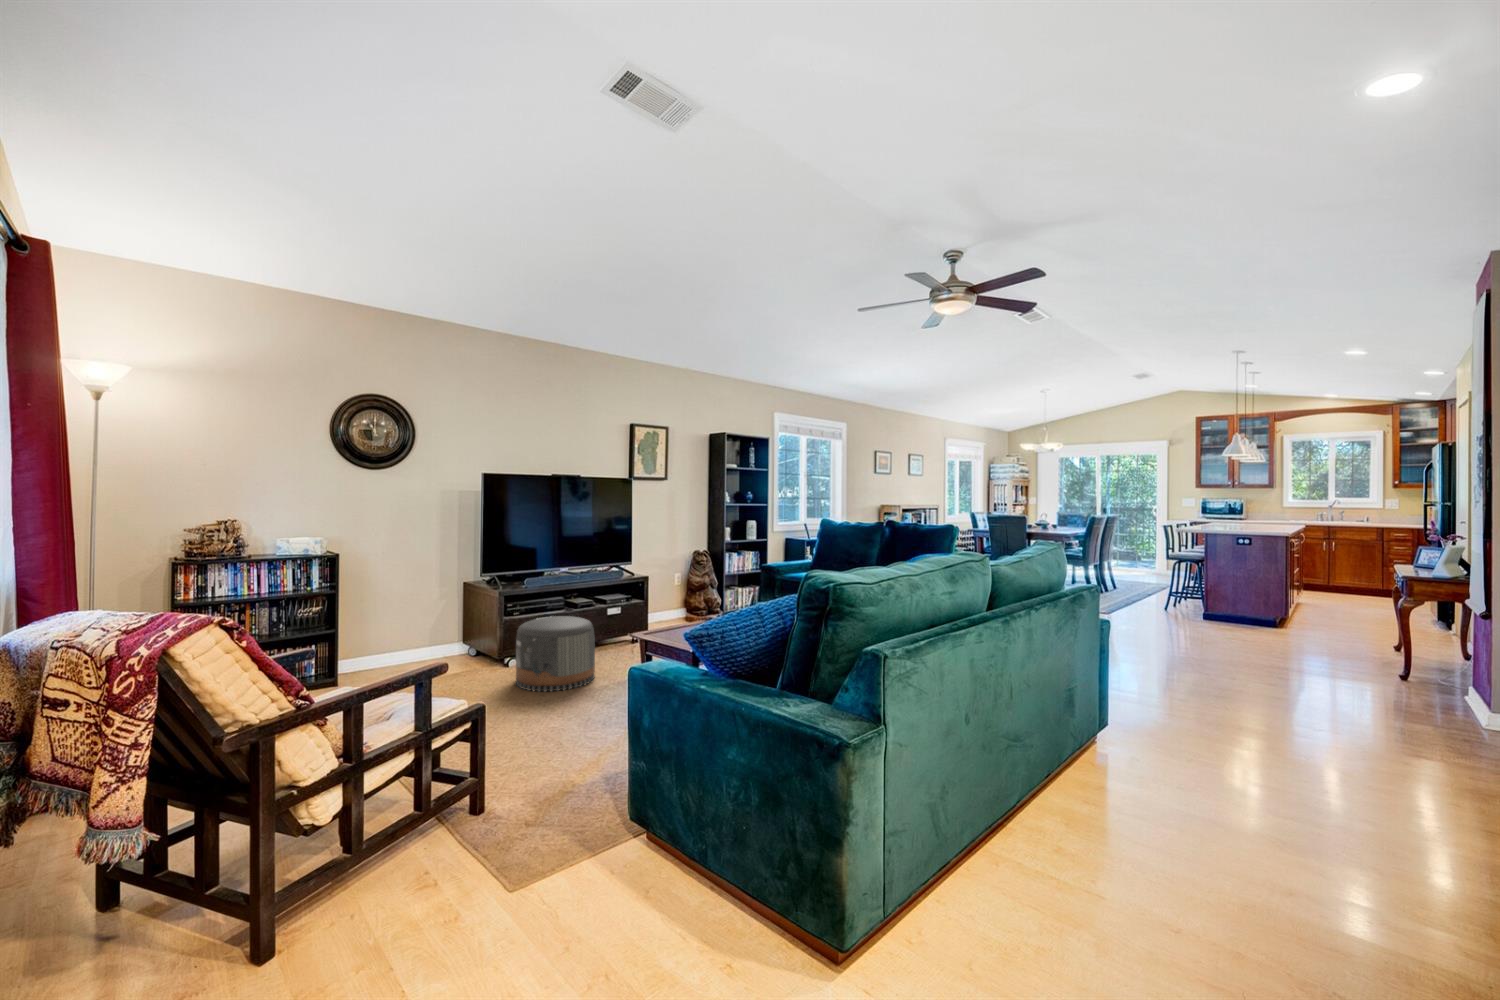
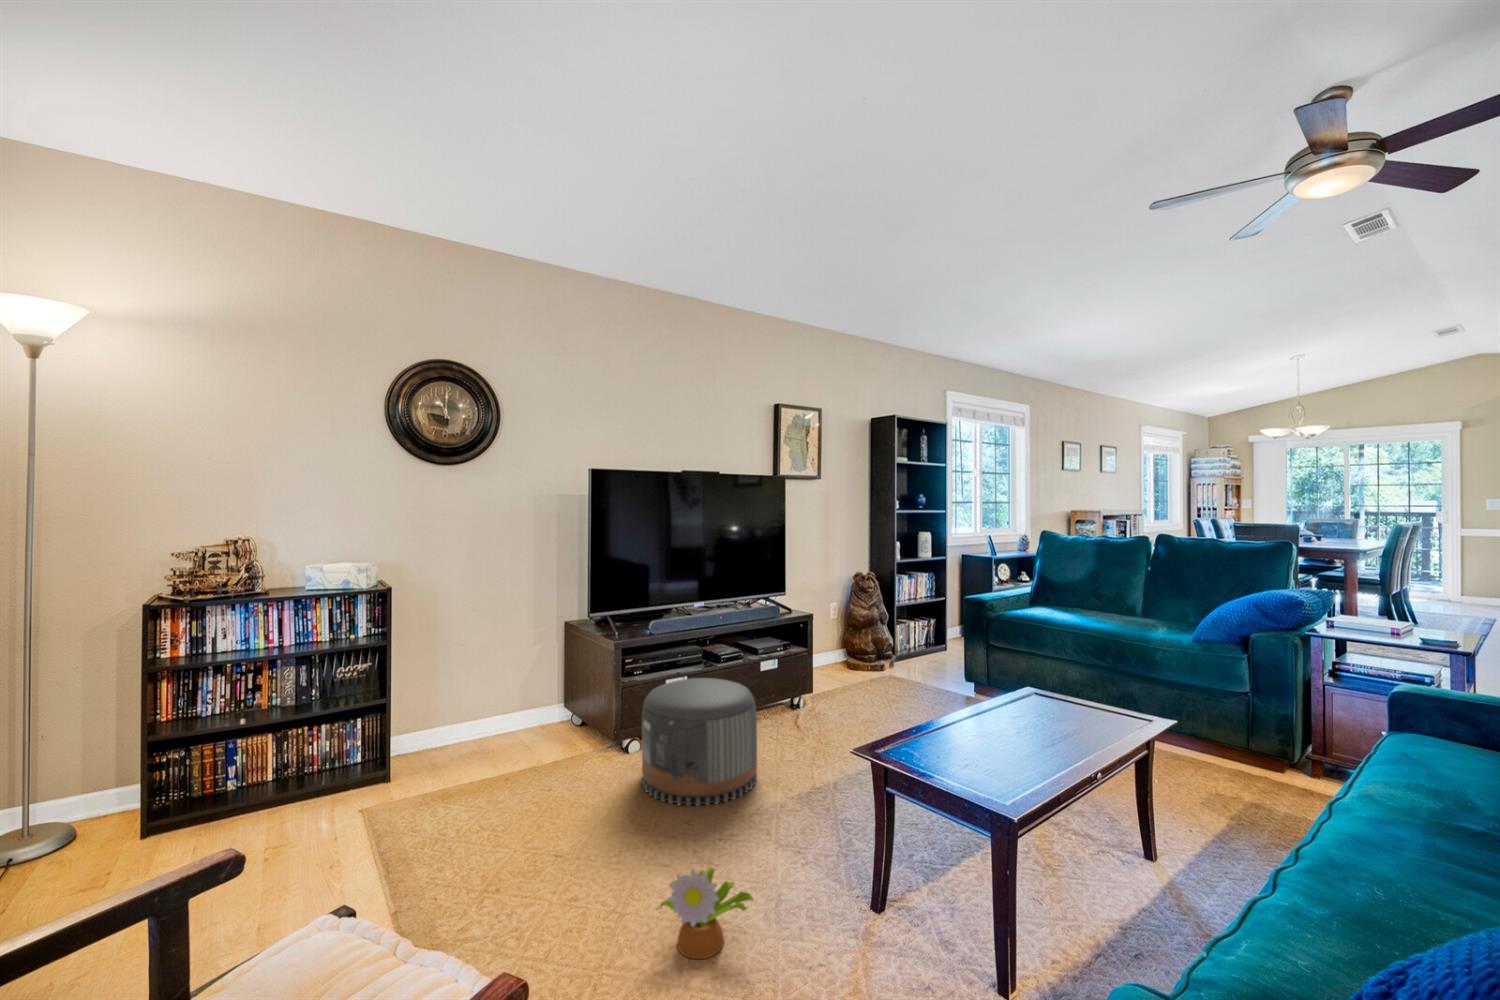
decorative plant: none [513,694,570,743] -> present [655,867,754,959]

